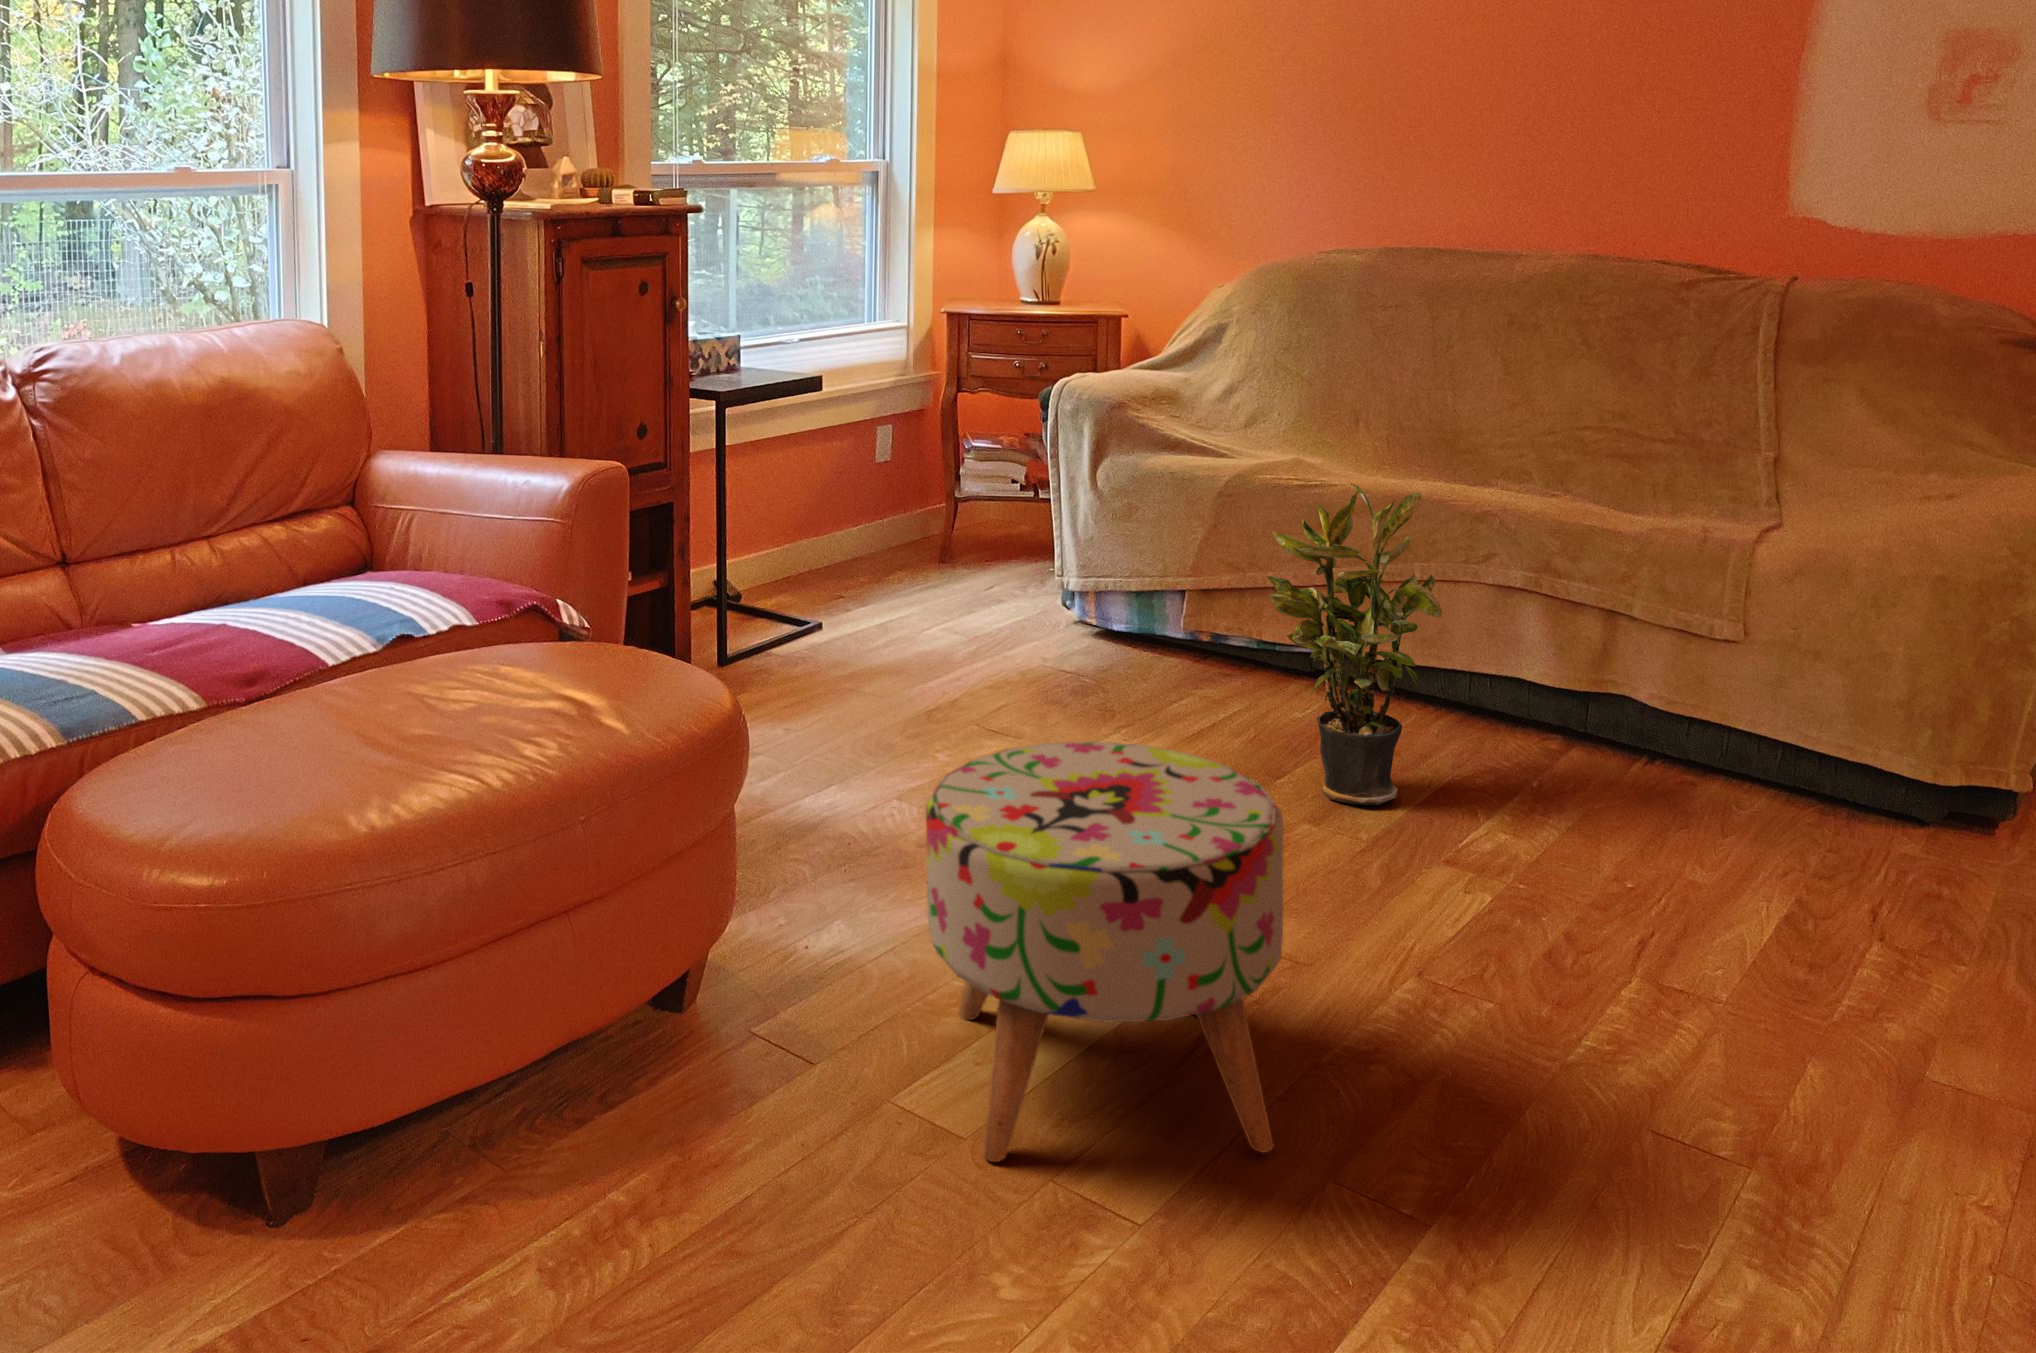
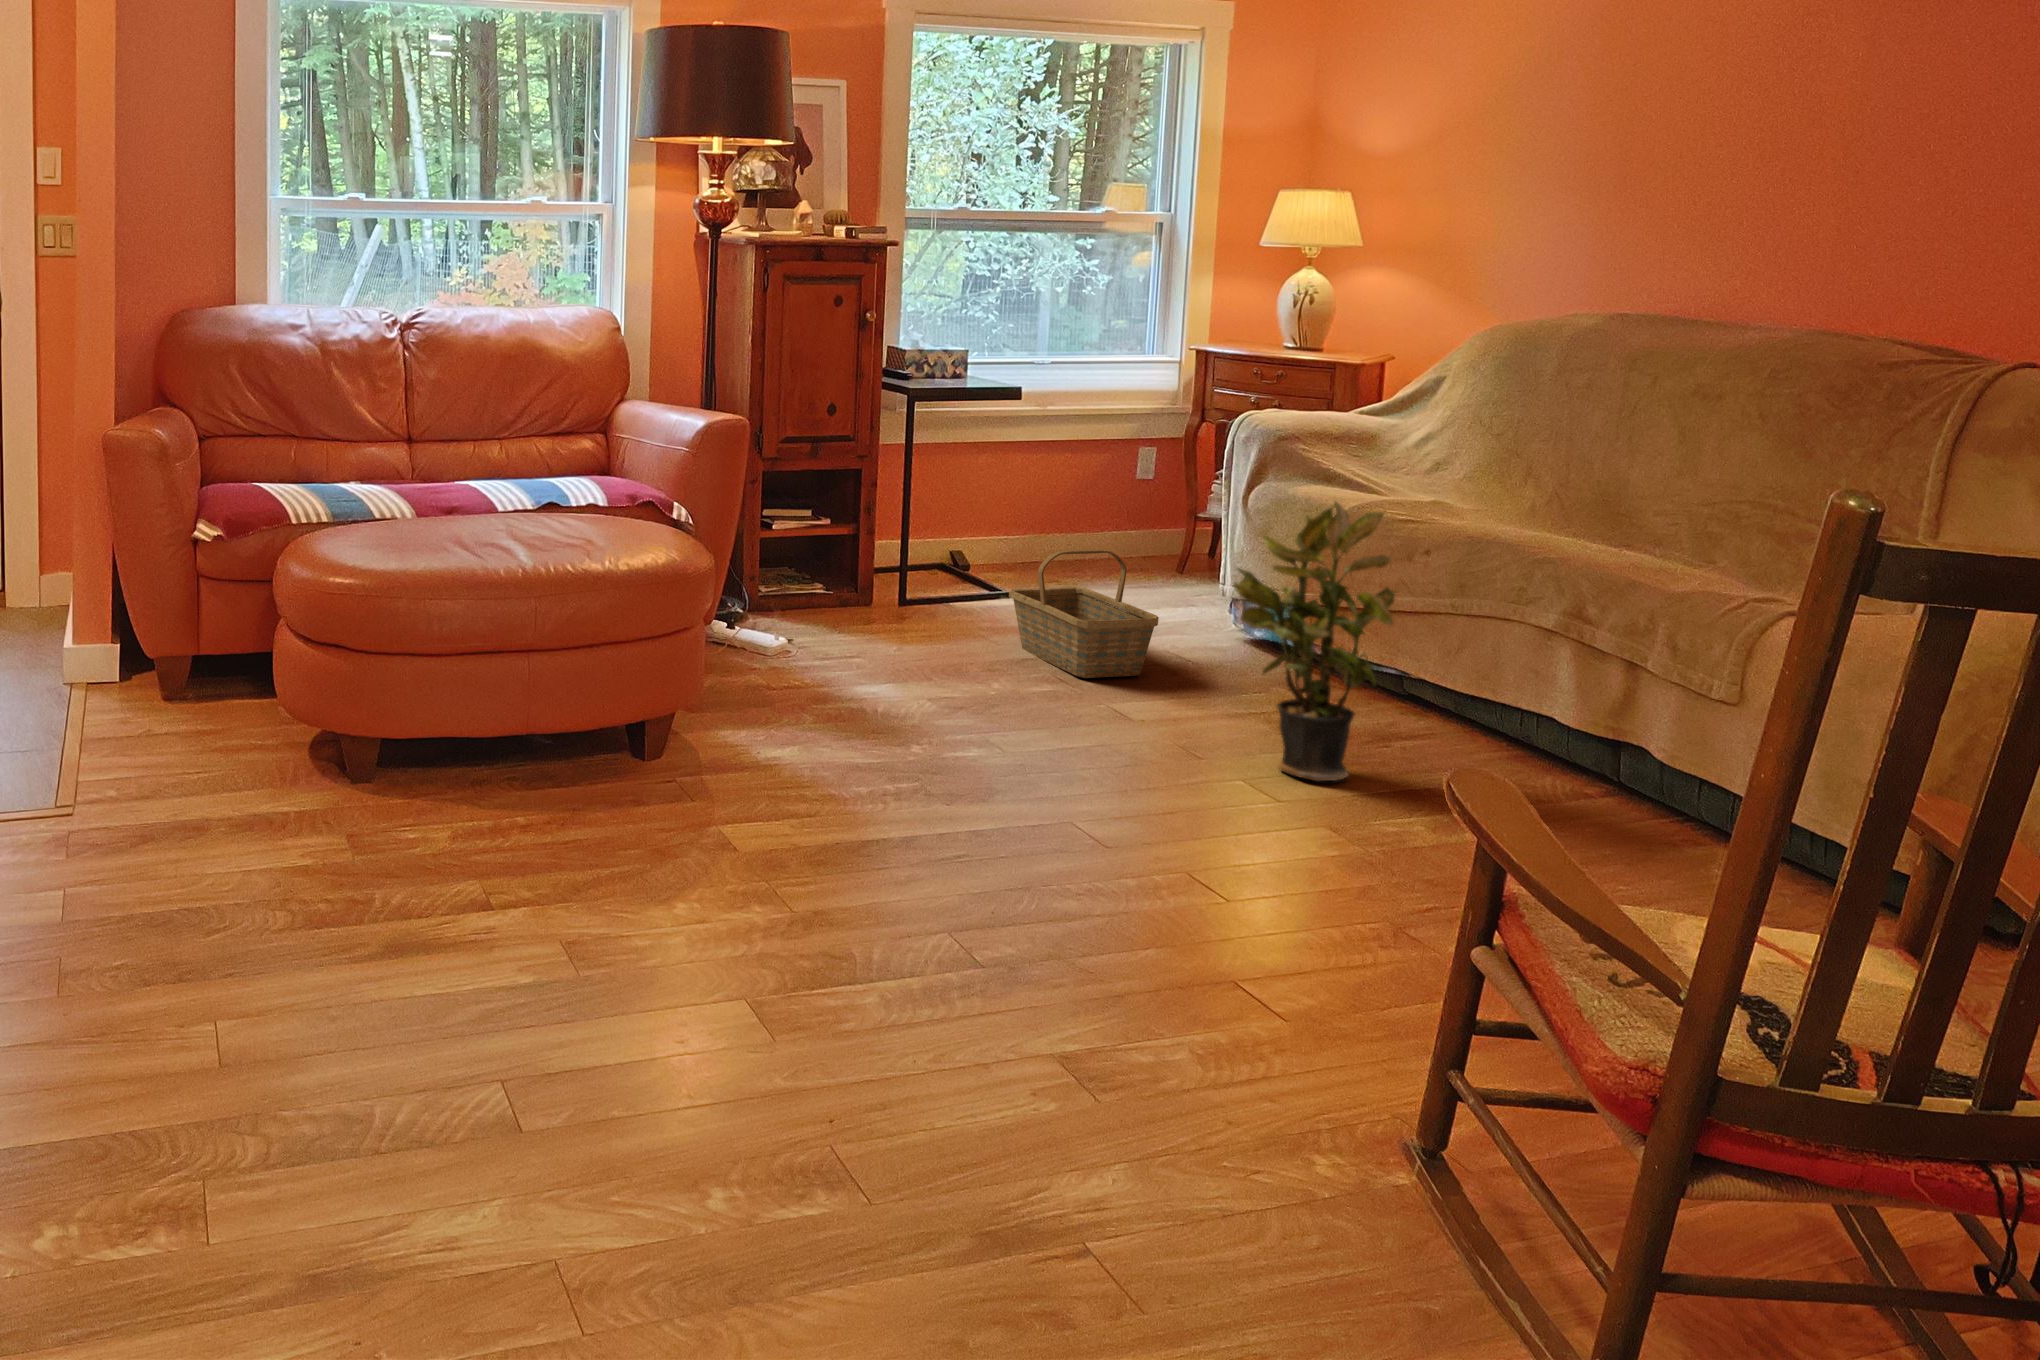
basket: none [890,562,1085,721] -> present [1009,550,1159,678]
ottoman: present [926,742,1284,1162] -> none [735,618,989,893]

